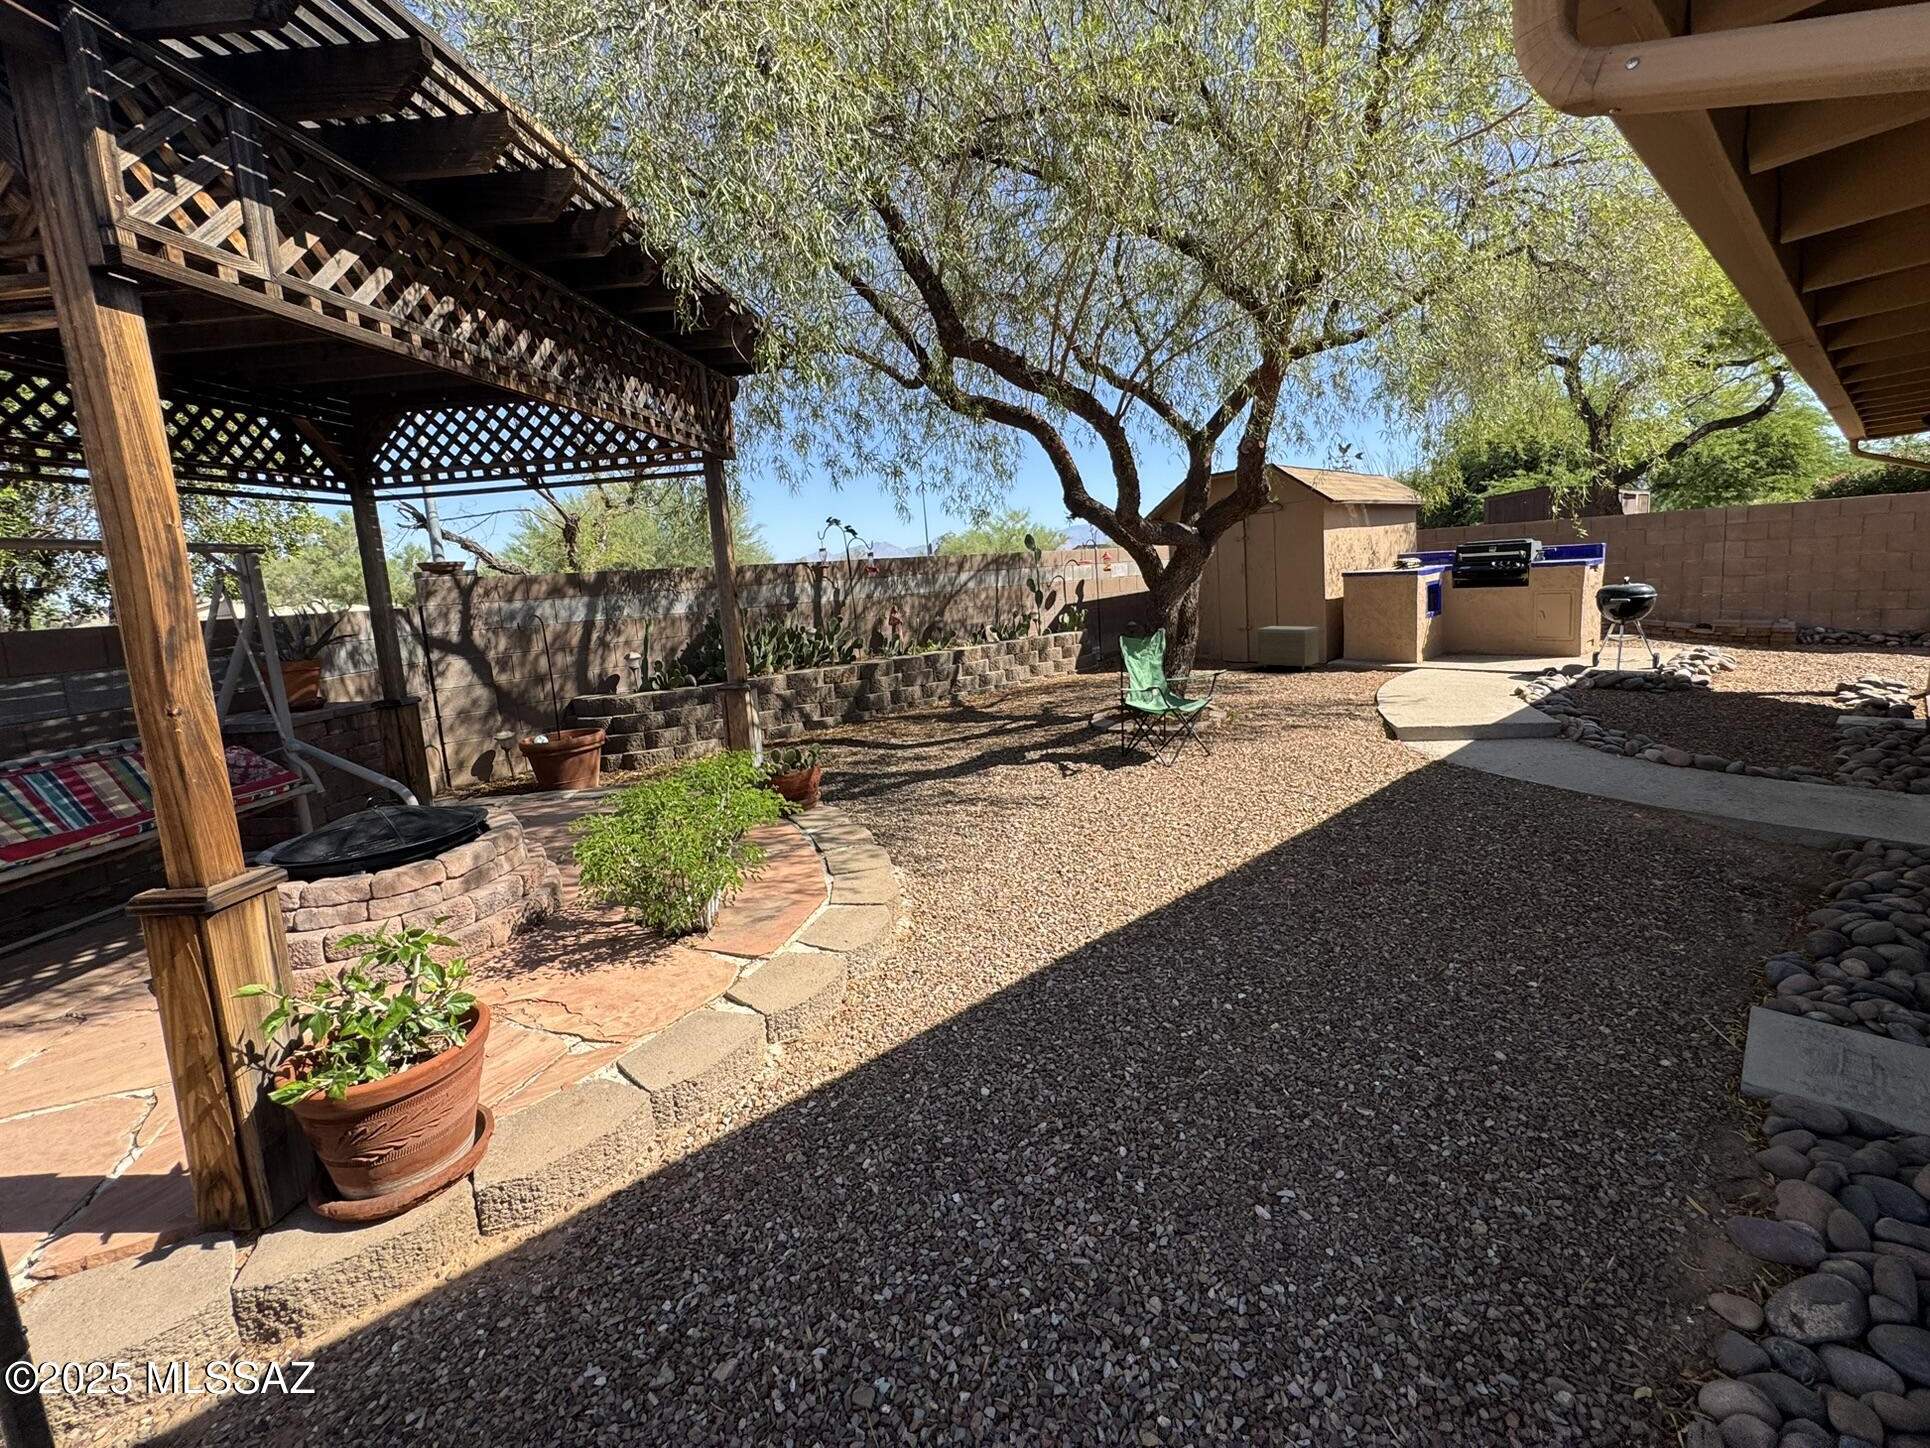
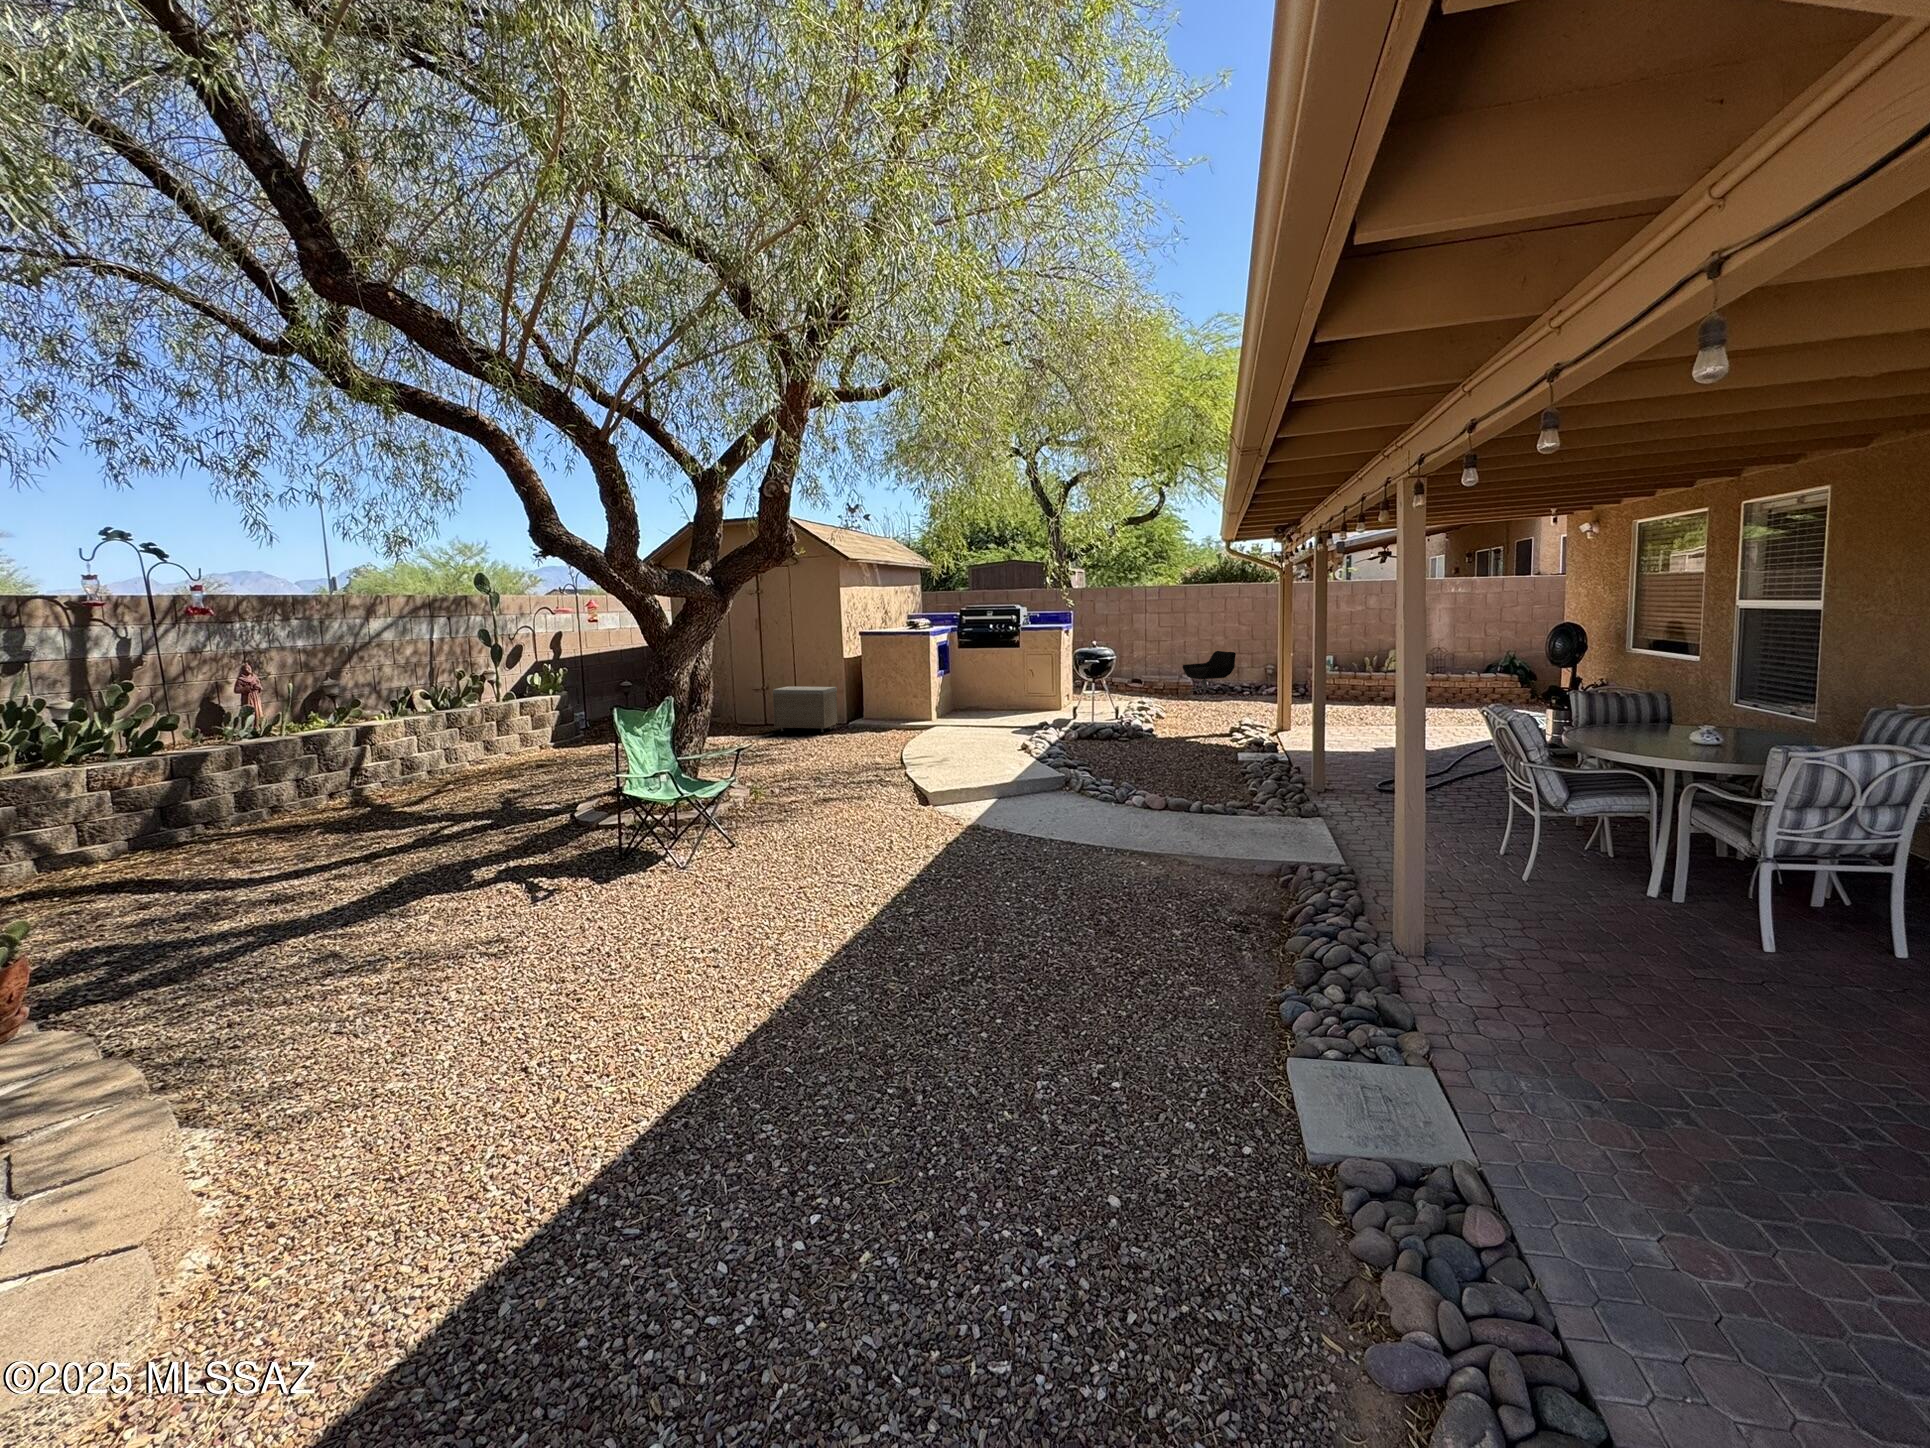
lounge chair: none [1772,587,1865,640] -> present [1183,651,1236,692]

